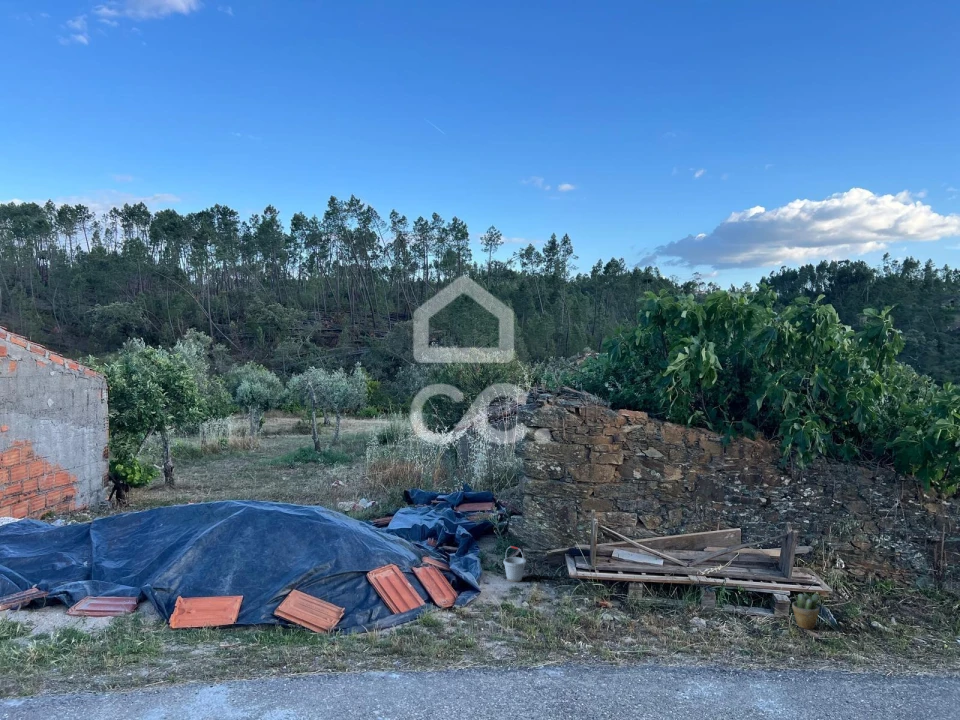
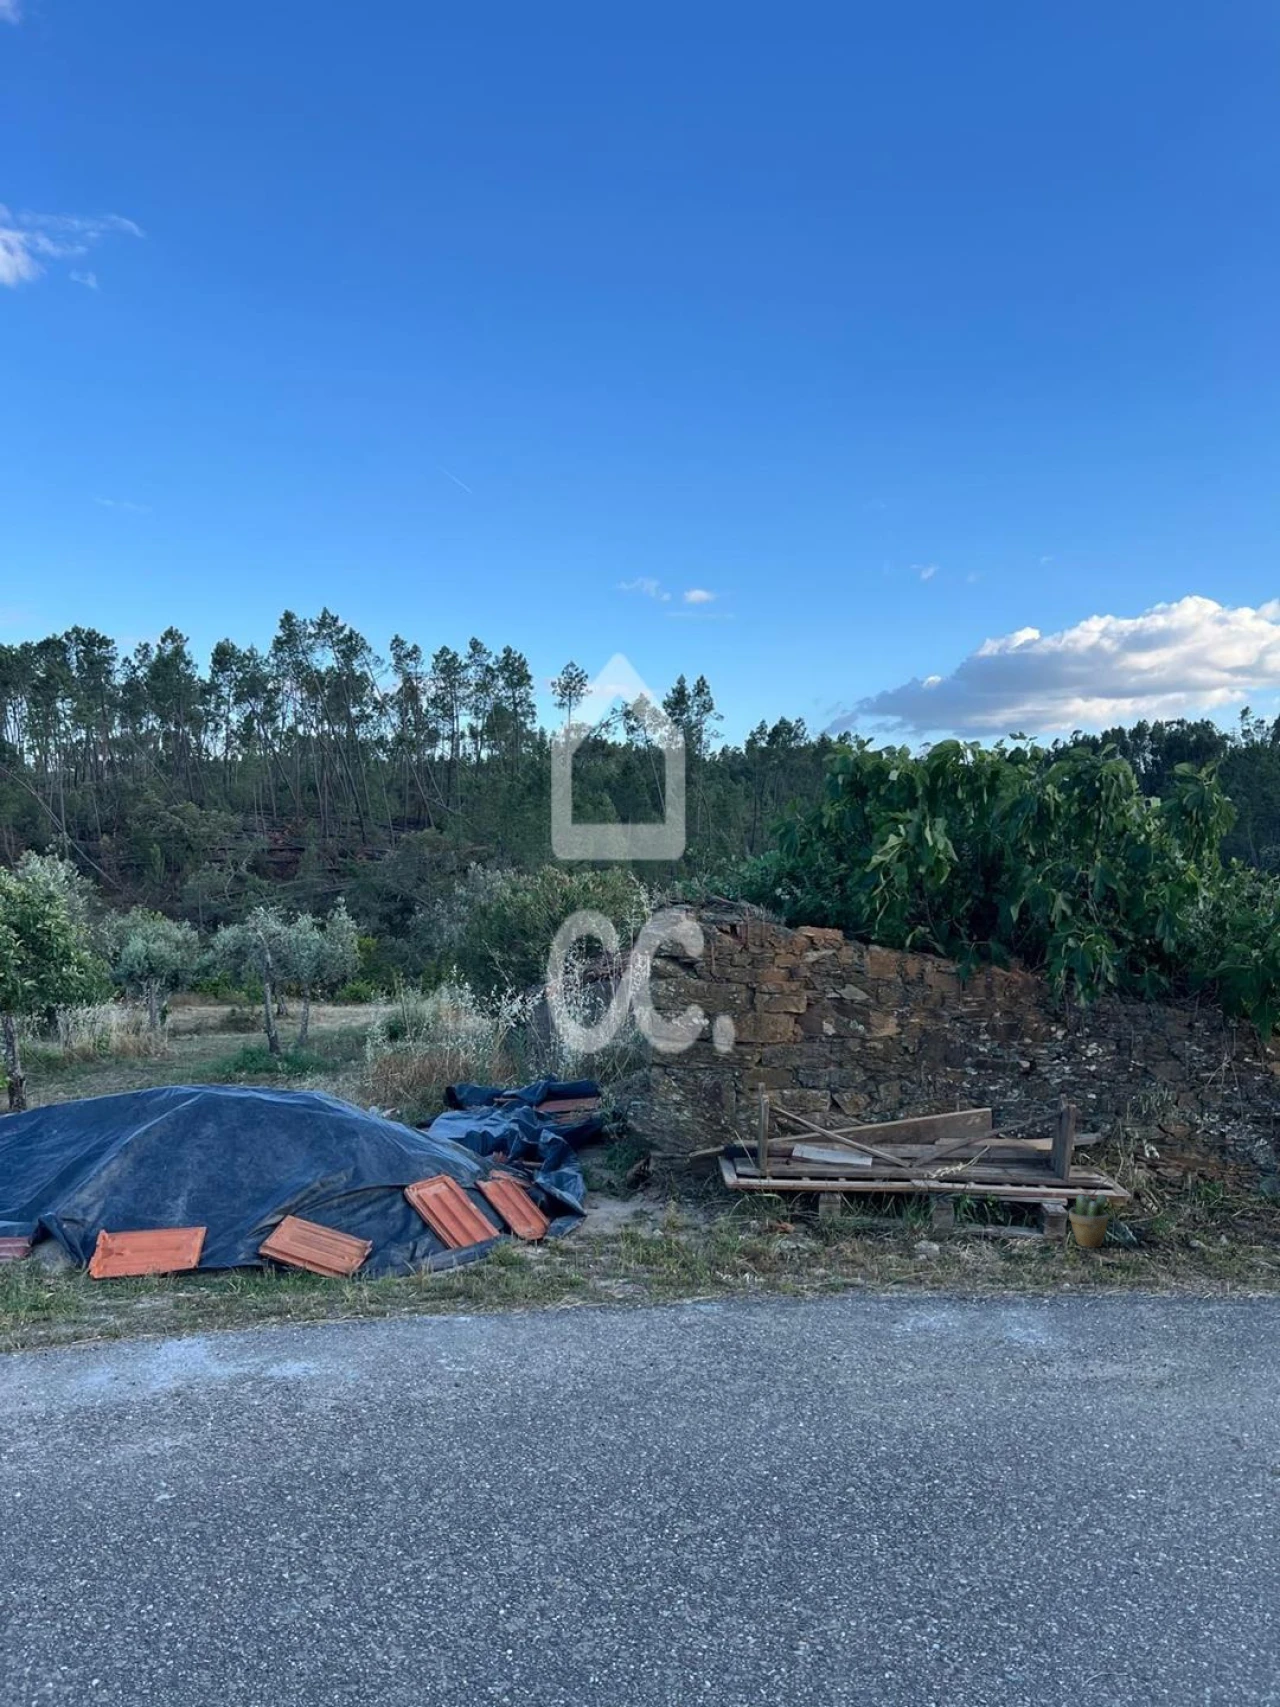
bucket: present [504,546,526,582] -> none [621,1152,657,1209]

